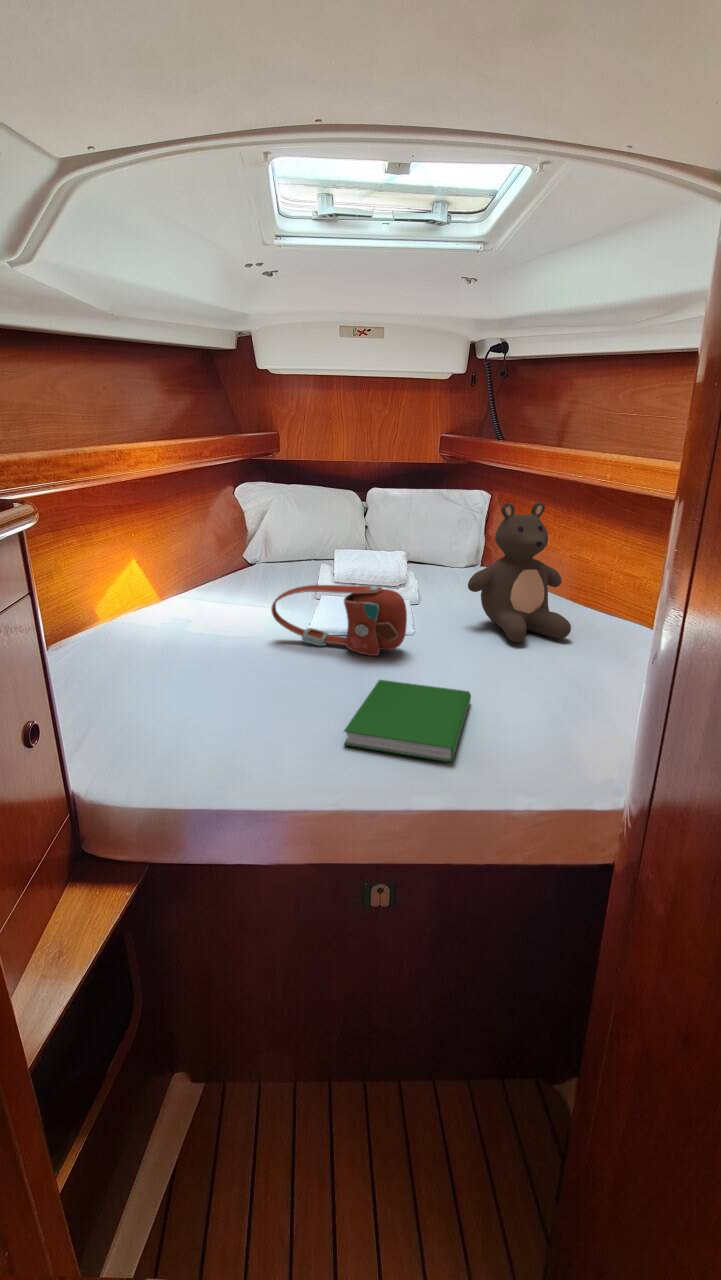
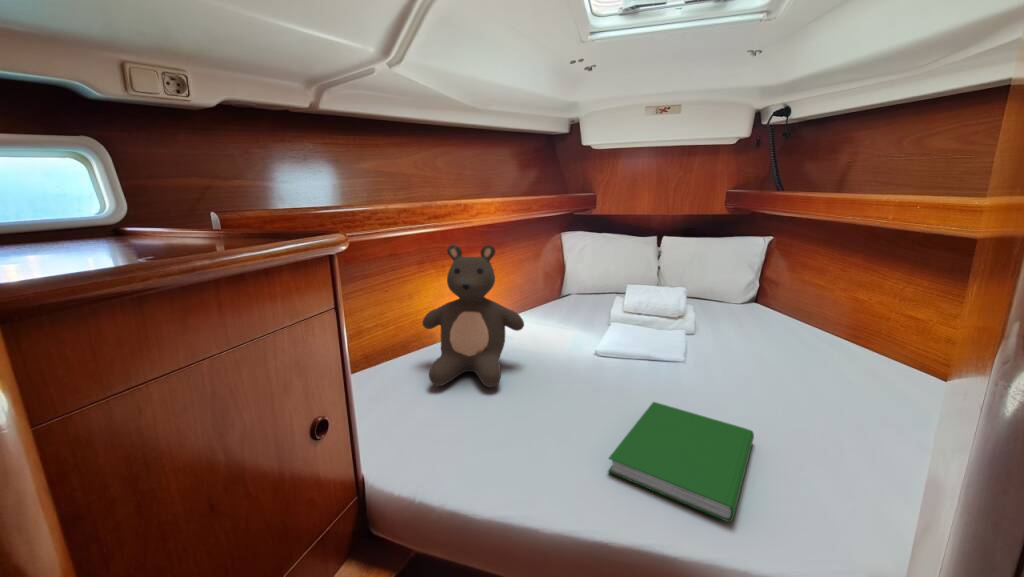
teddy bear: present [468,502,571,642] -> present [422,245,524,387]
handbag: present [271,585,407,656] -> none [564,306,686,374]

